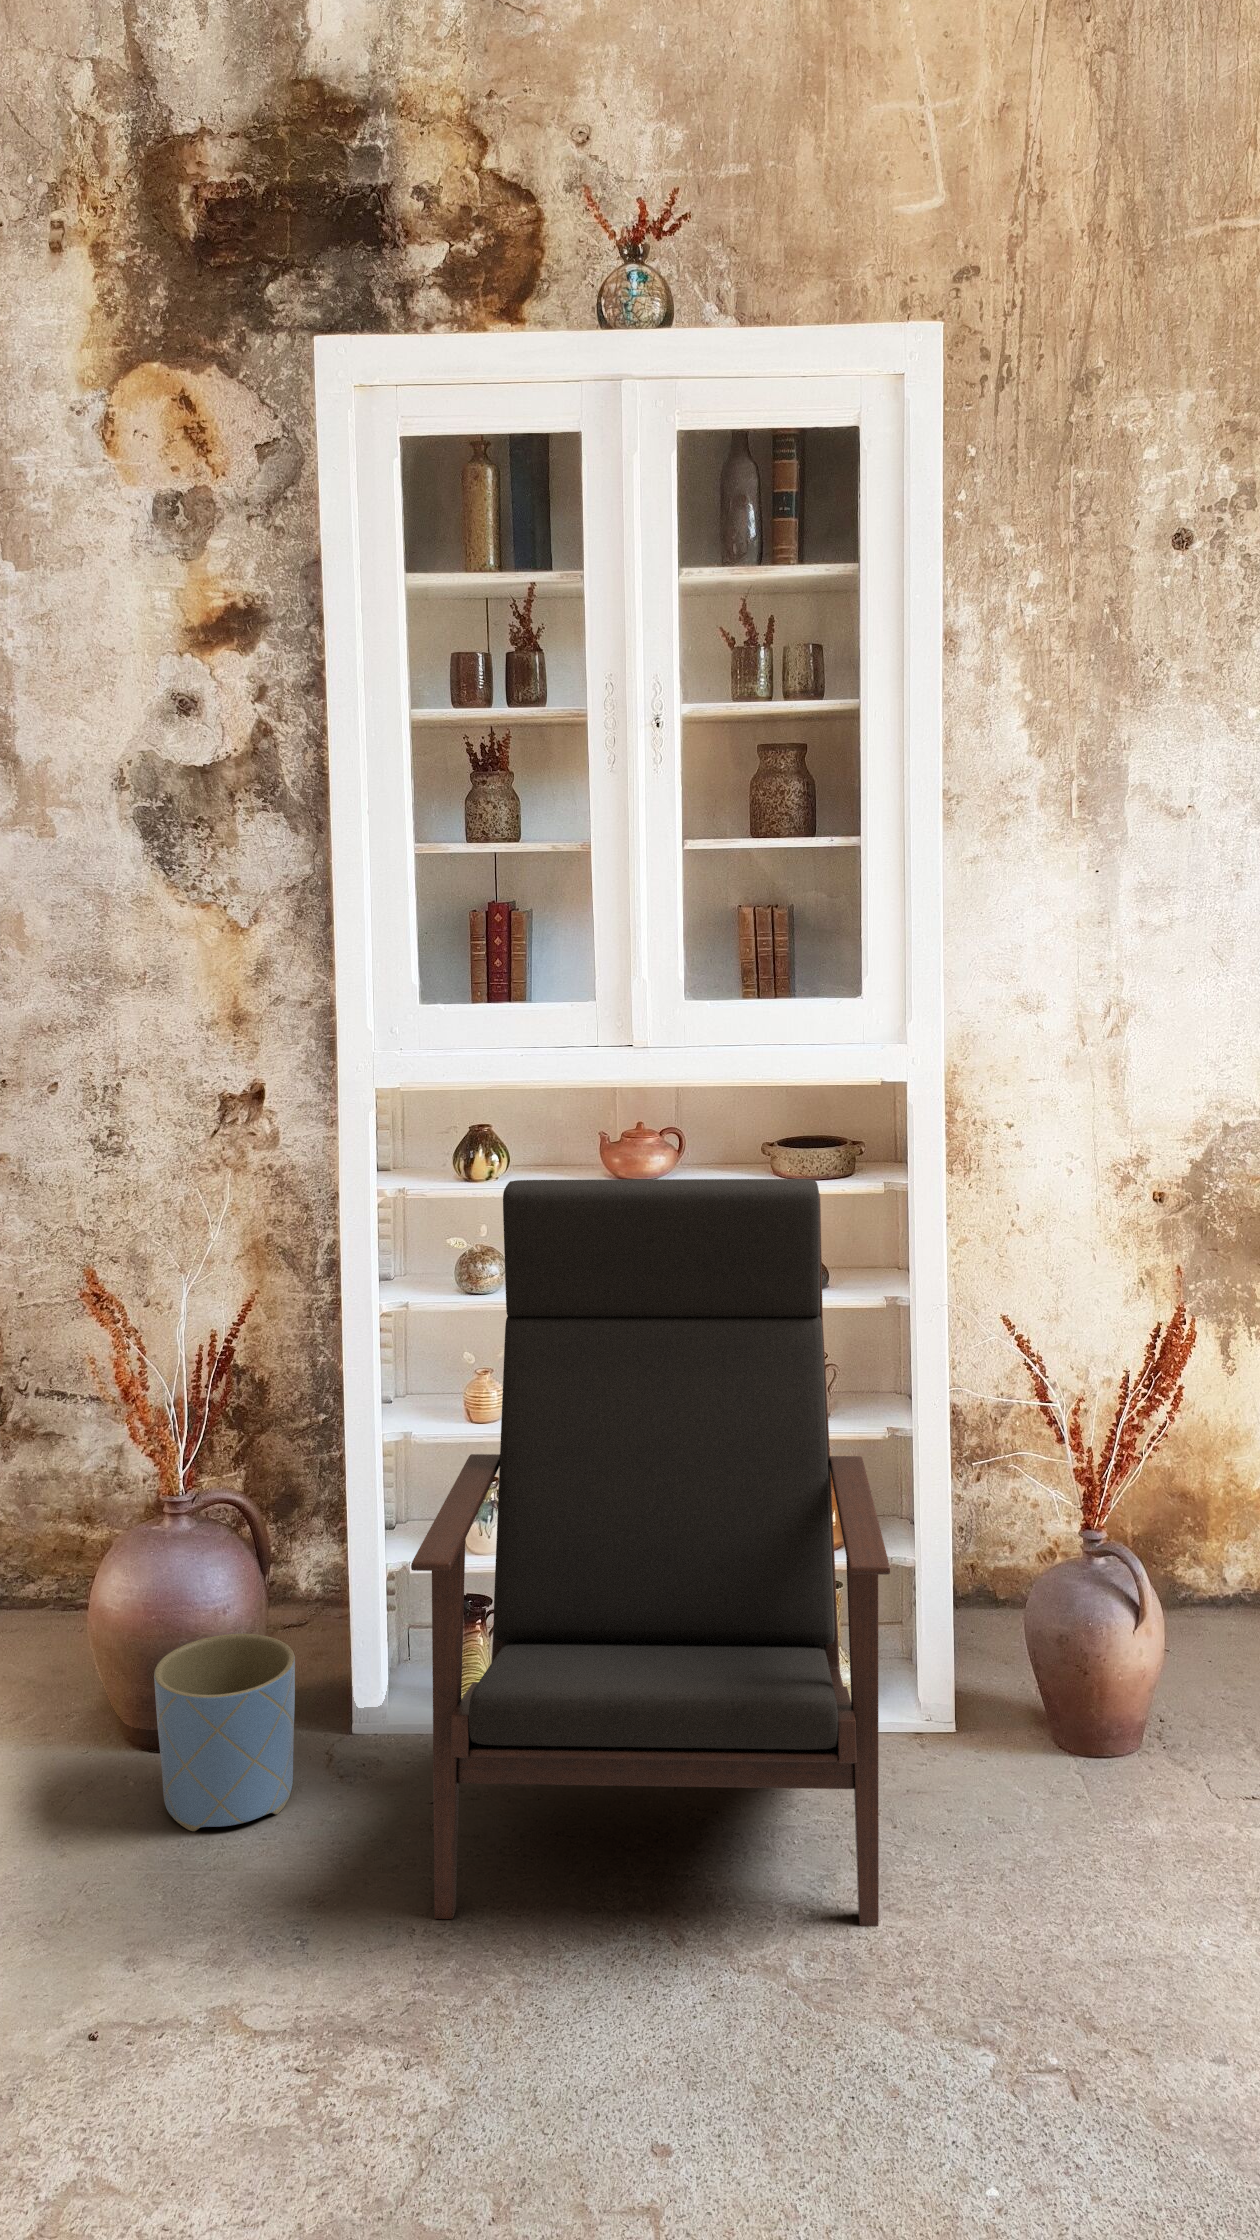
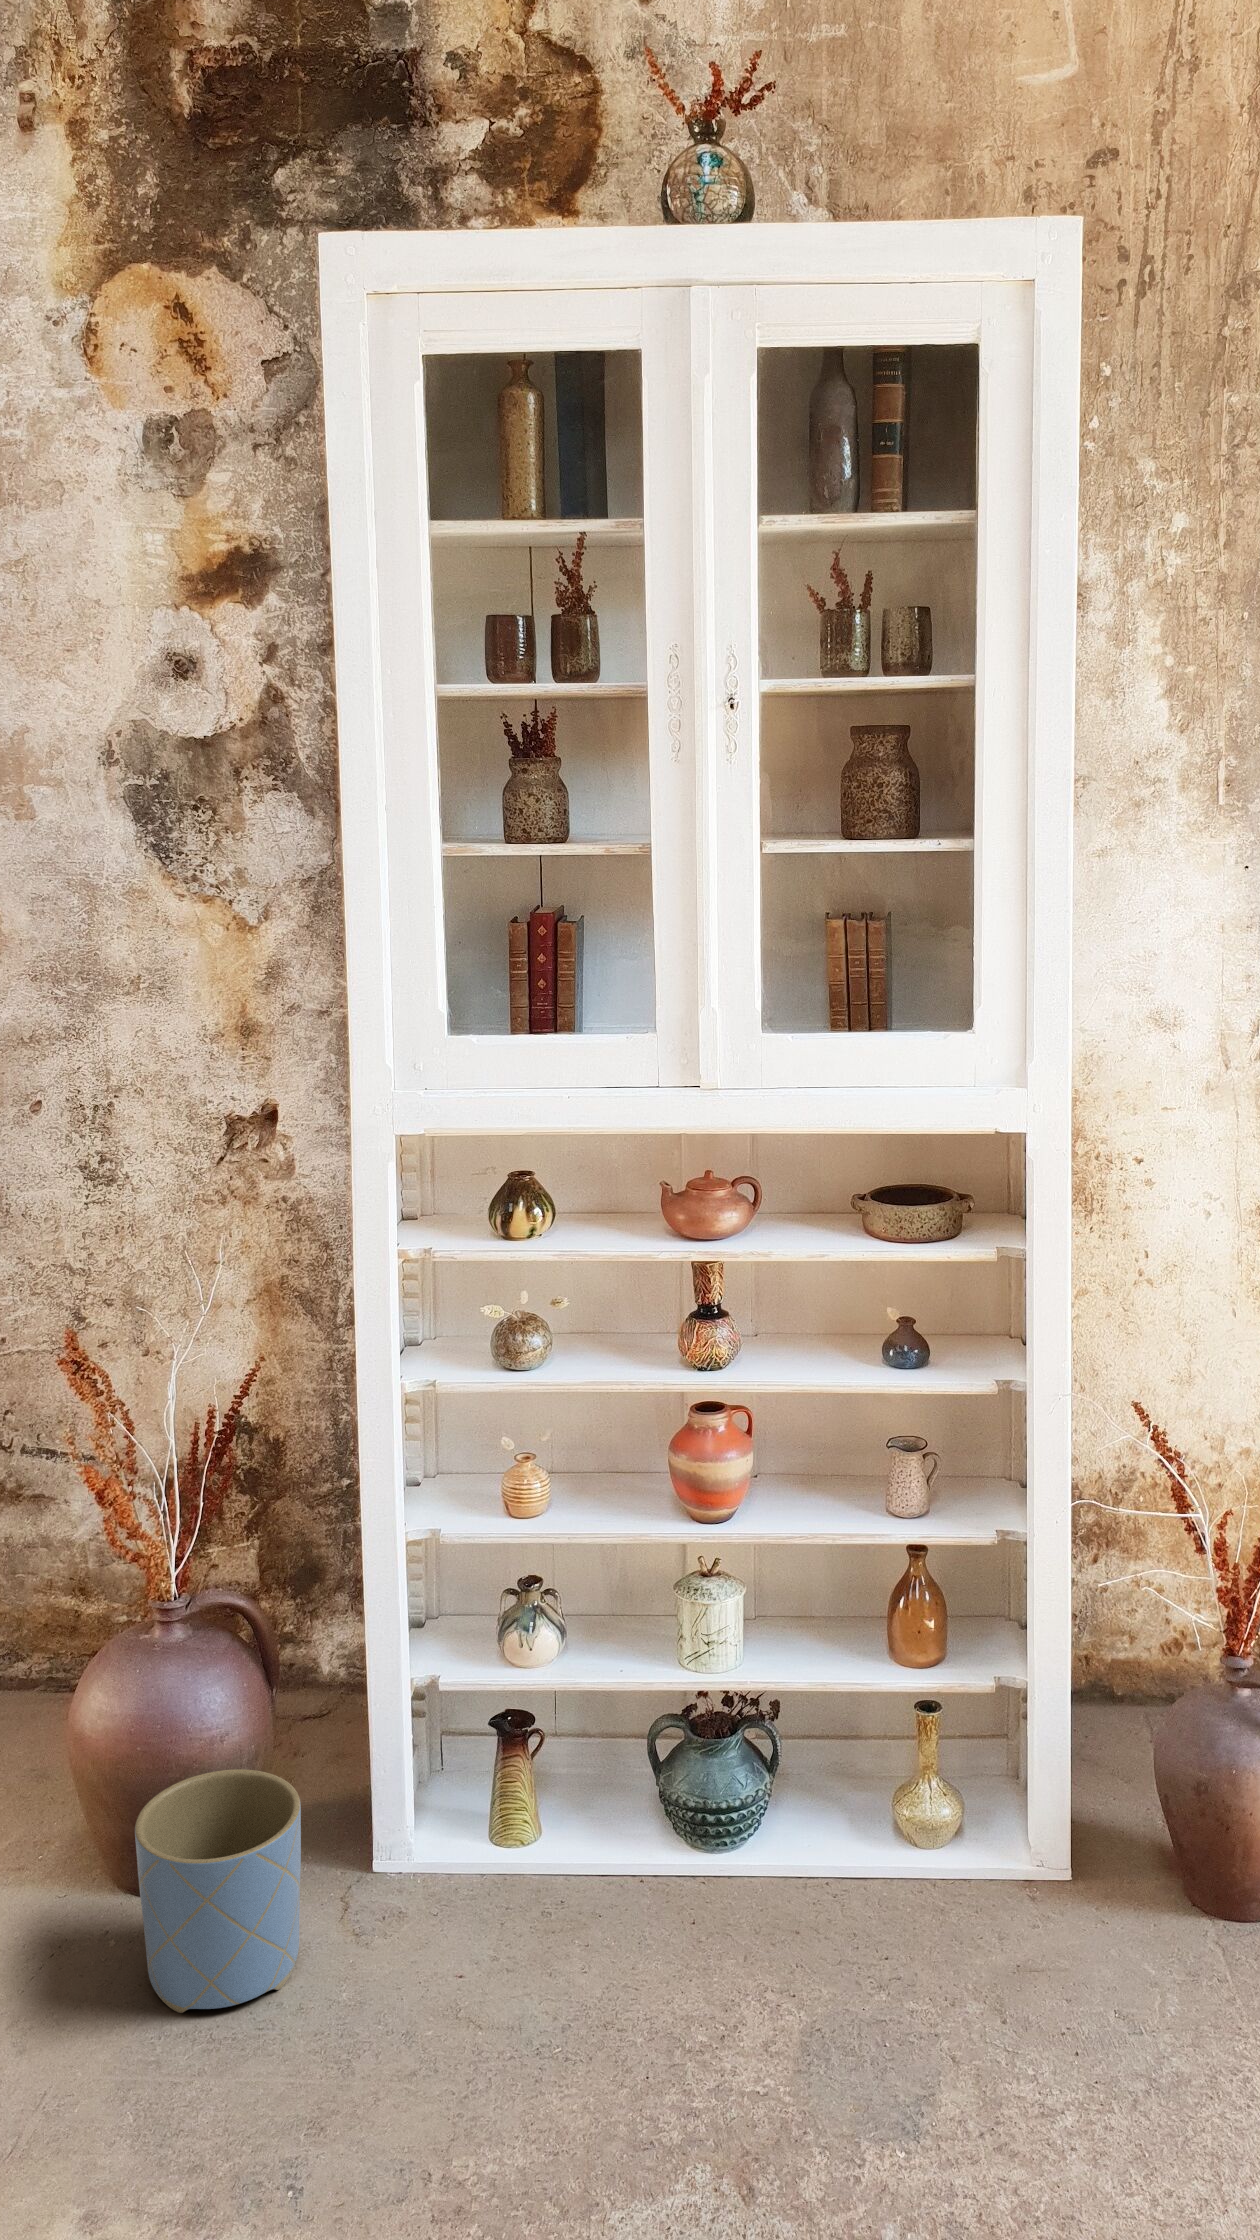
lounge chair: present [411,1179,890,1926] -> none [429,1245,1013,2174]

